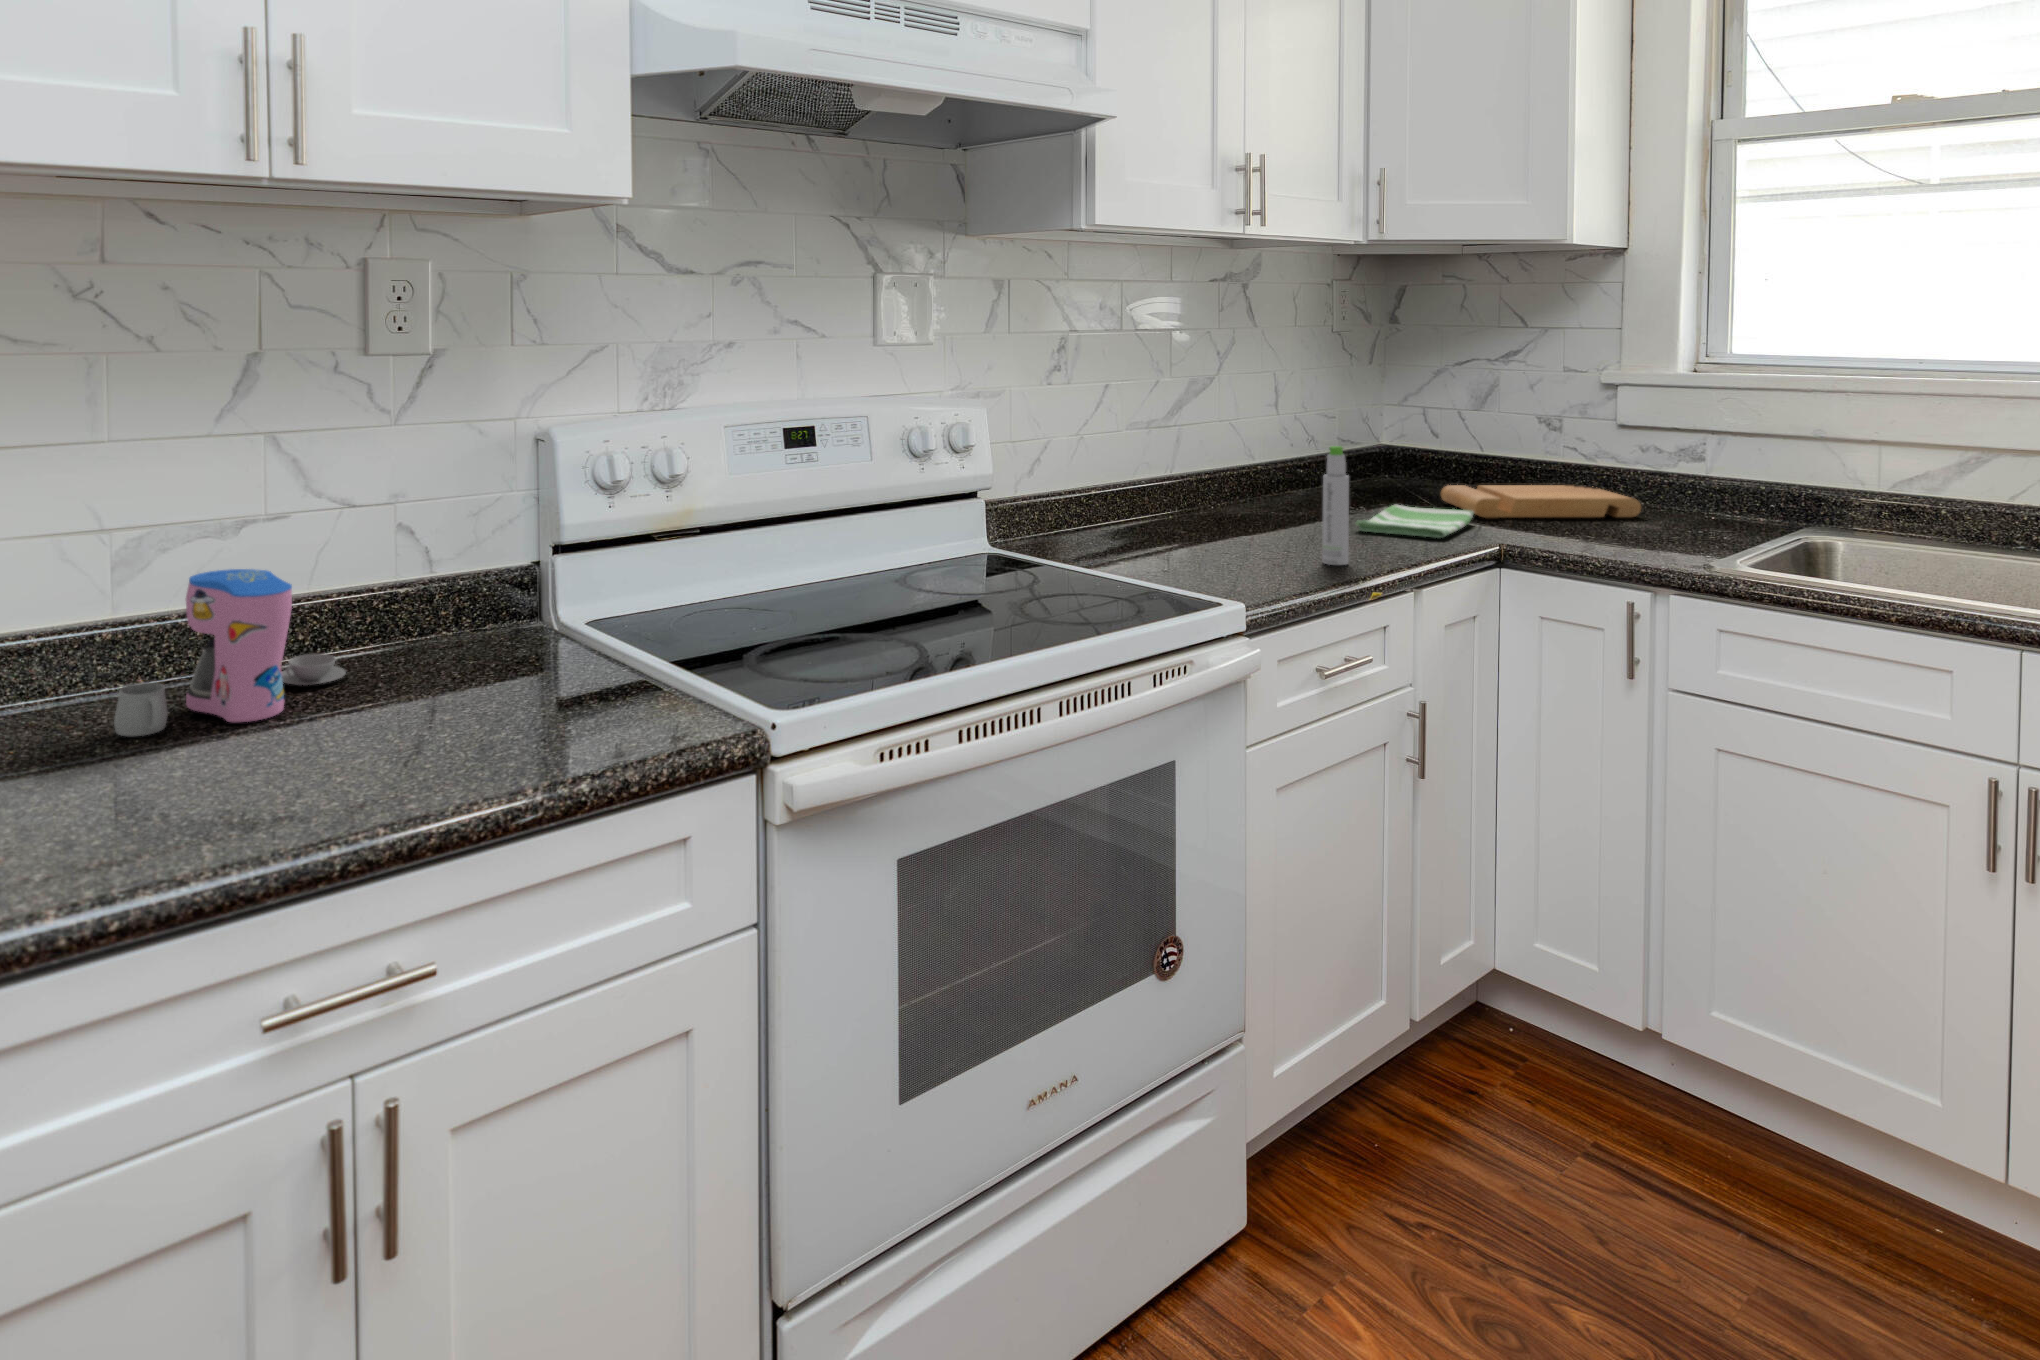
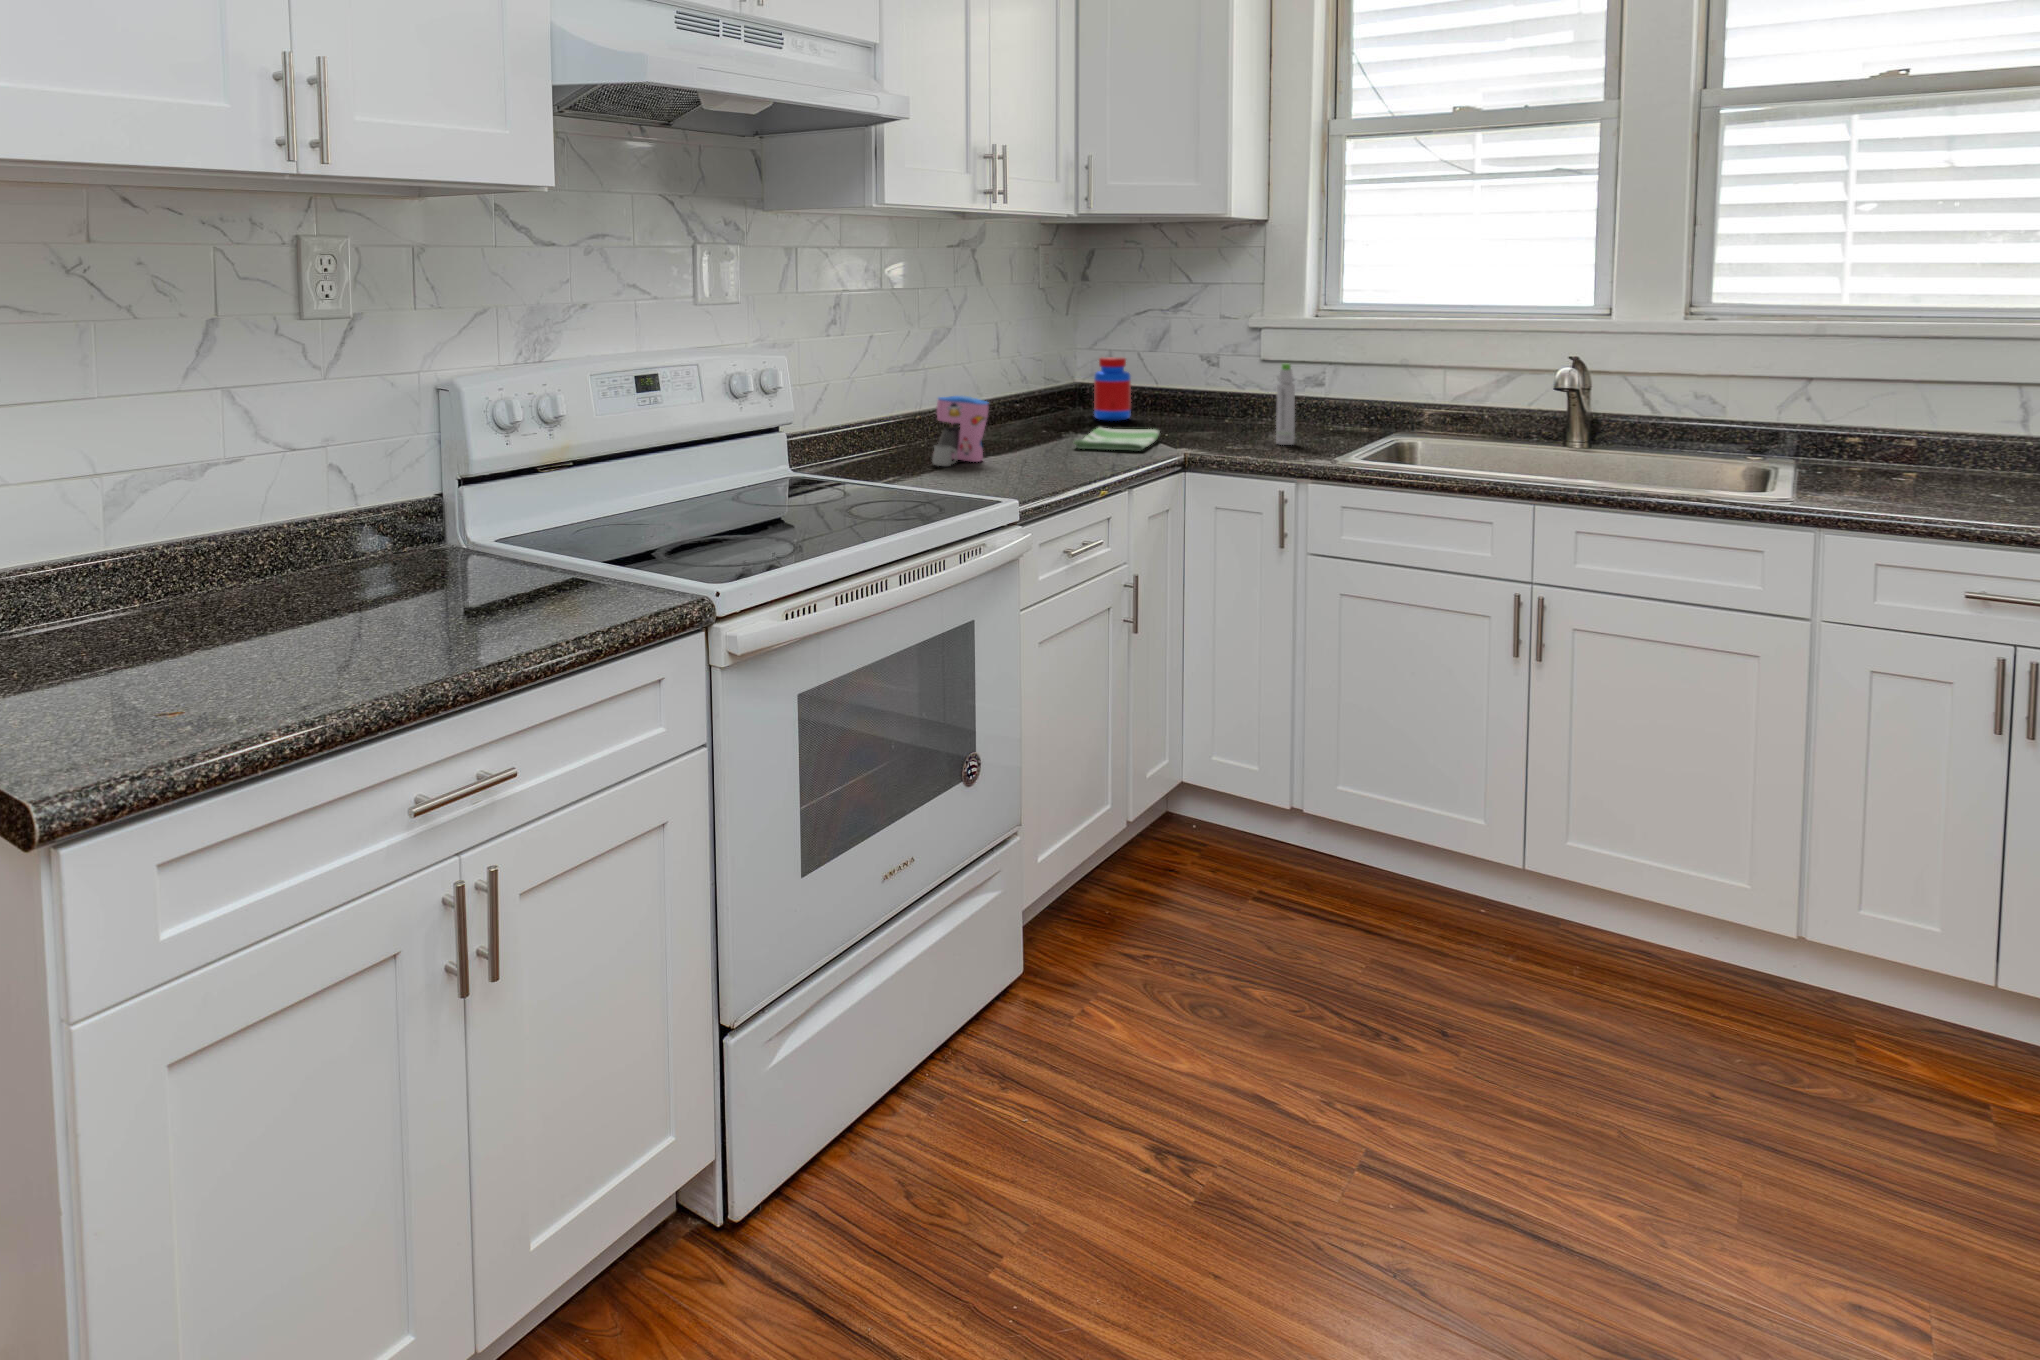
jar: none [1400,417,1446,495] -> present [1094,357,1131,421]
bottle: present [1322,446,1349,565] -> present [1276,364,1295,445]
cutting board: present [1441,485,1641,518] -> none [1129,408,1280,435]
coffee maker: present [114,569,346,736] -> present [932,396,988,466]

